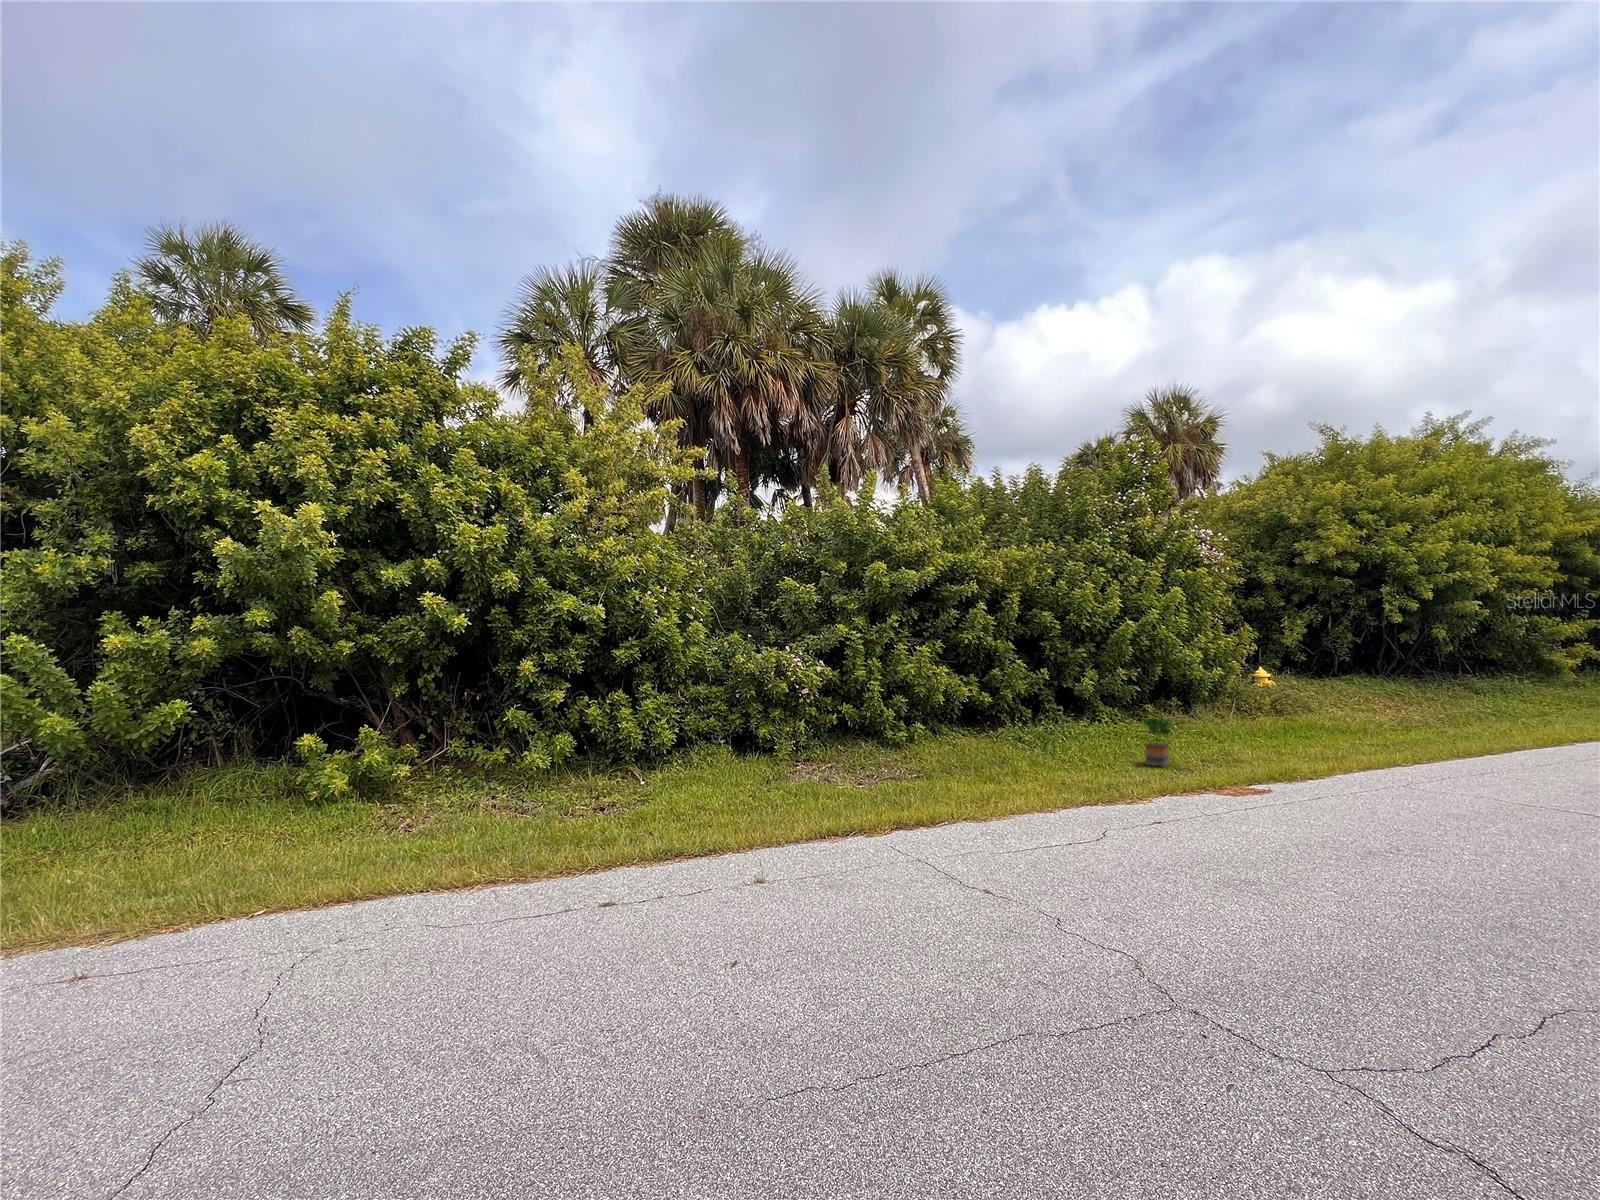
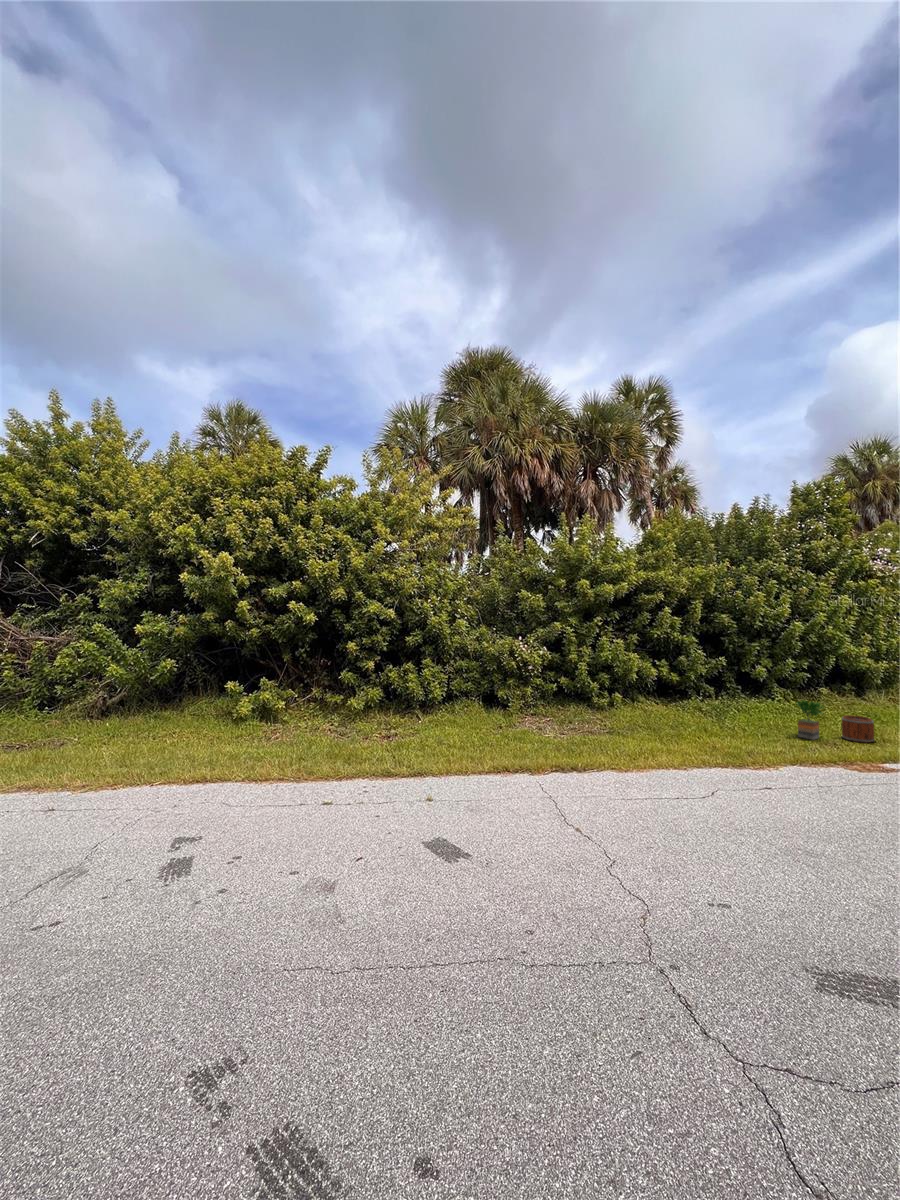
bucket: none [1190,733,1227,765] -> present [842,715,874,743]

